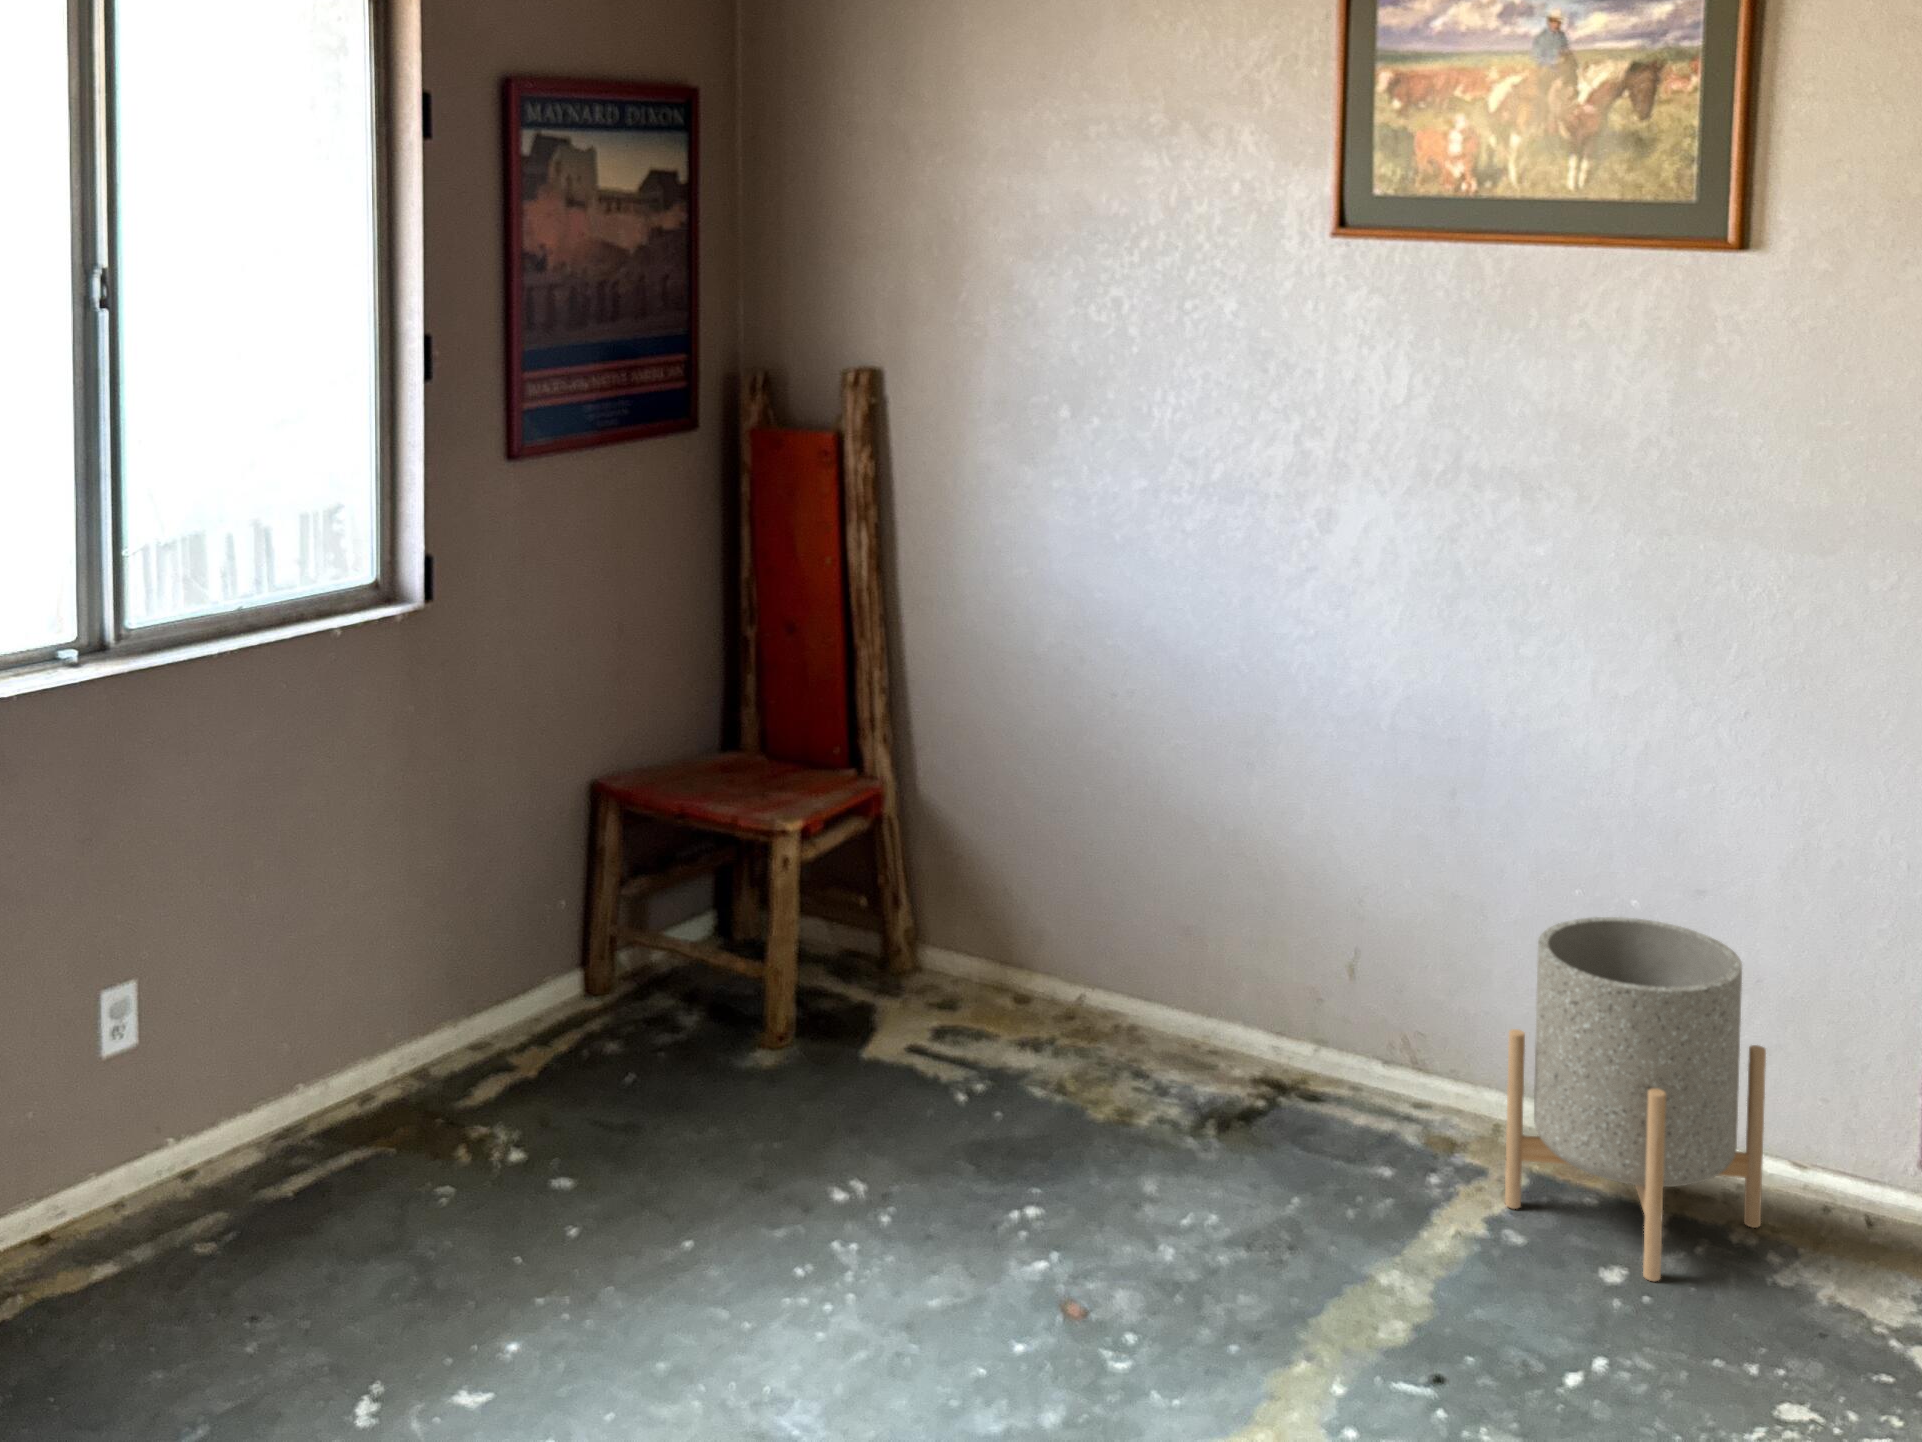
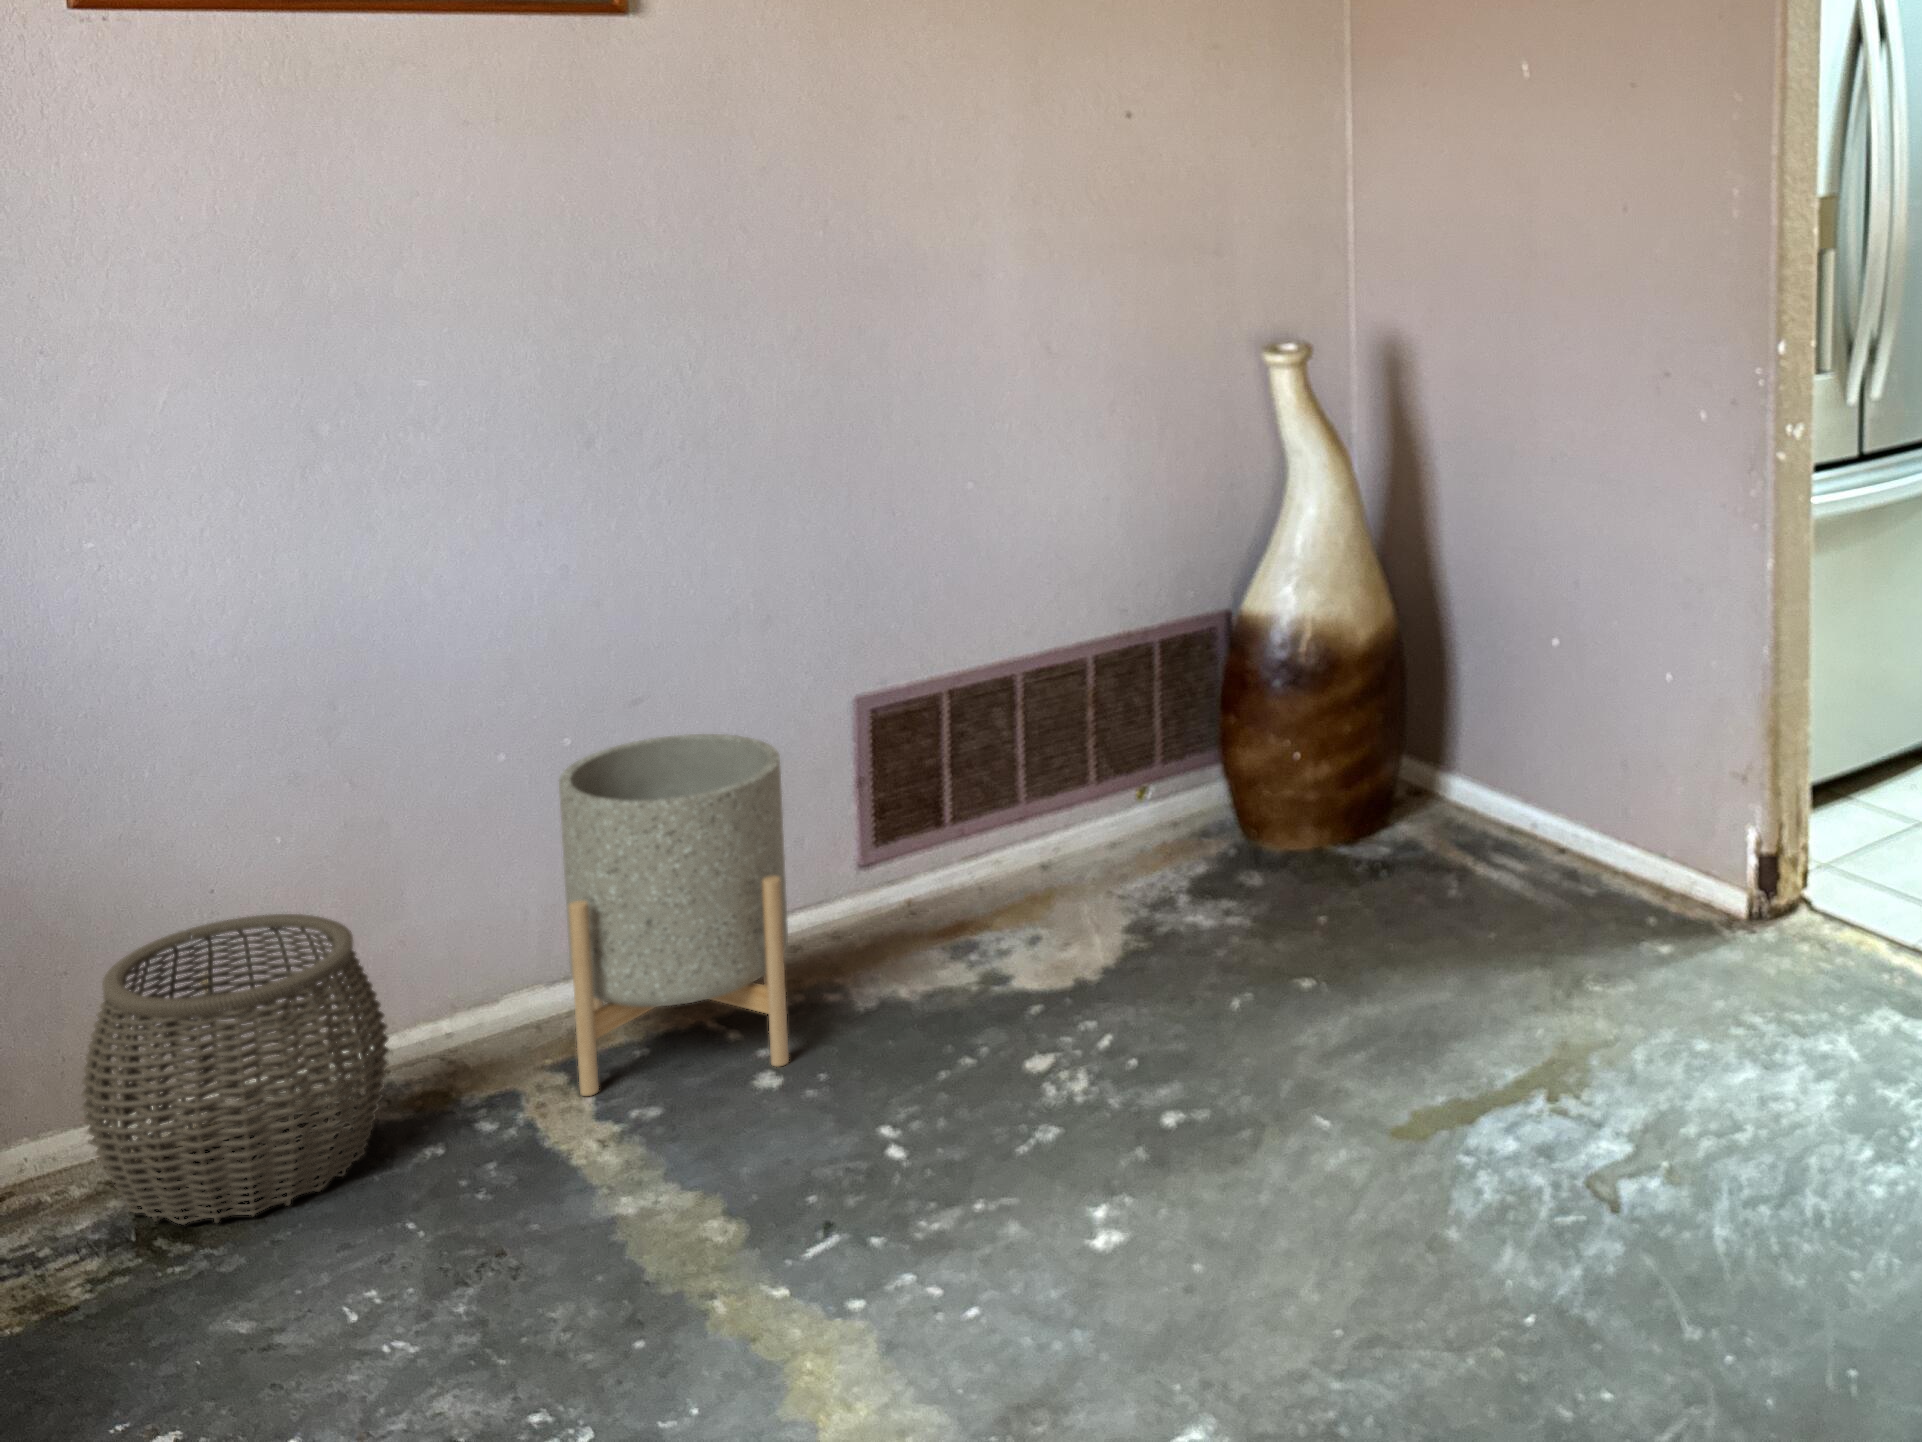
woven basket: none [1190,921,1397,1155] -> present [82,914,389,1225]

